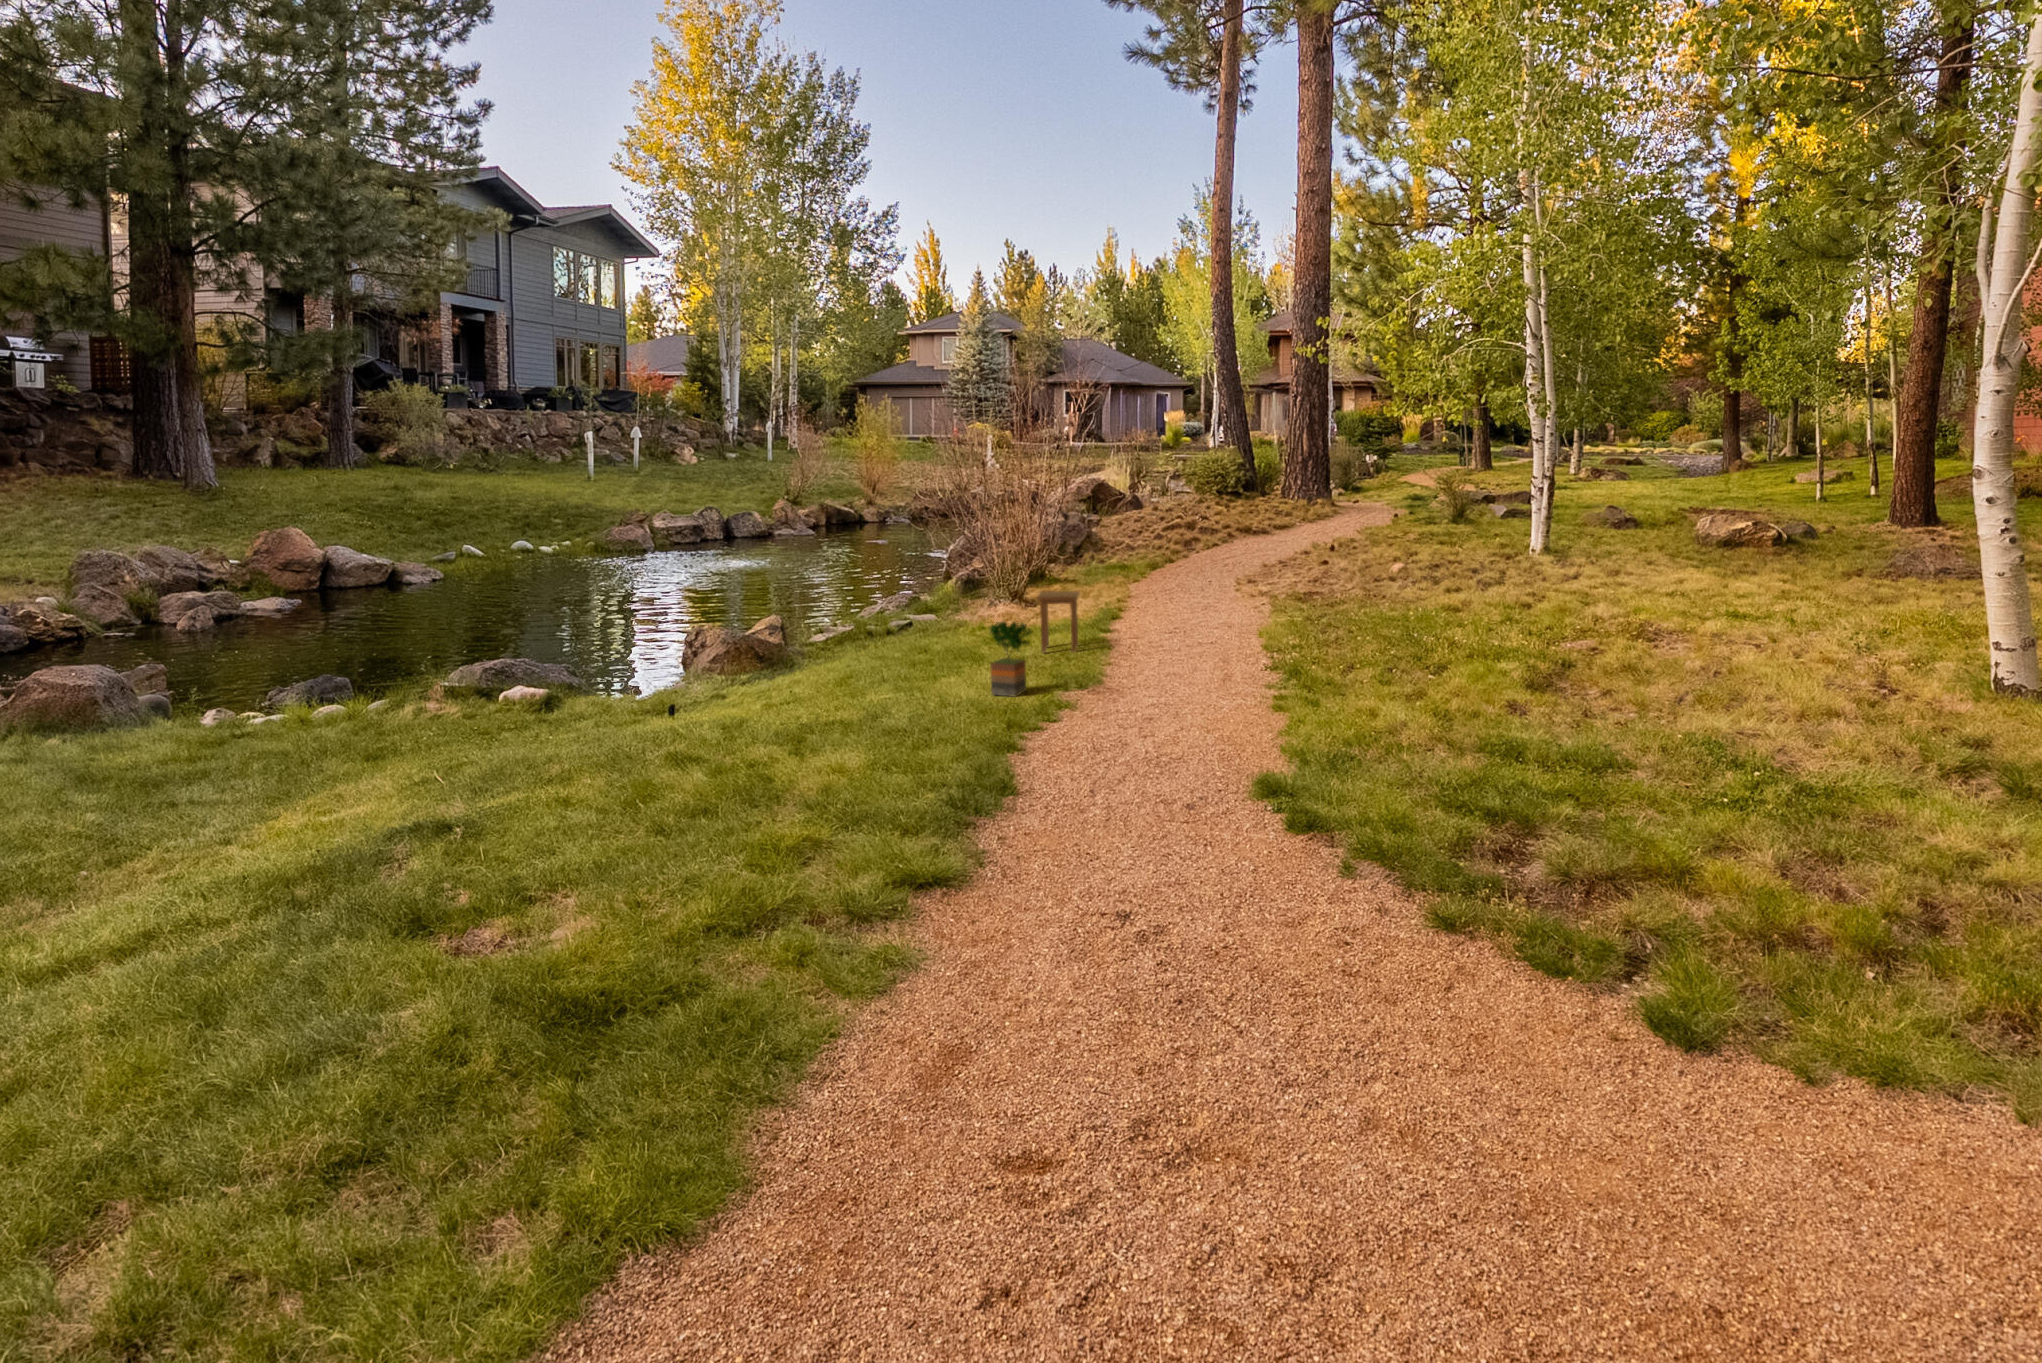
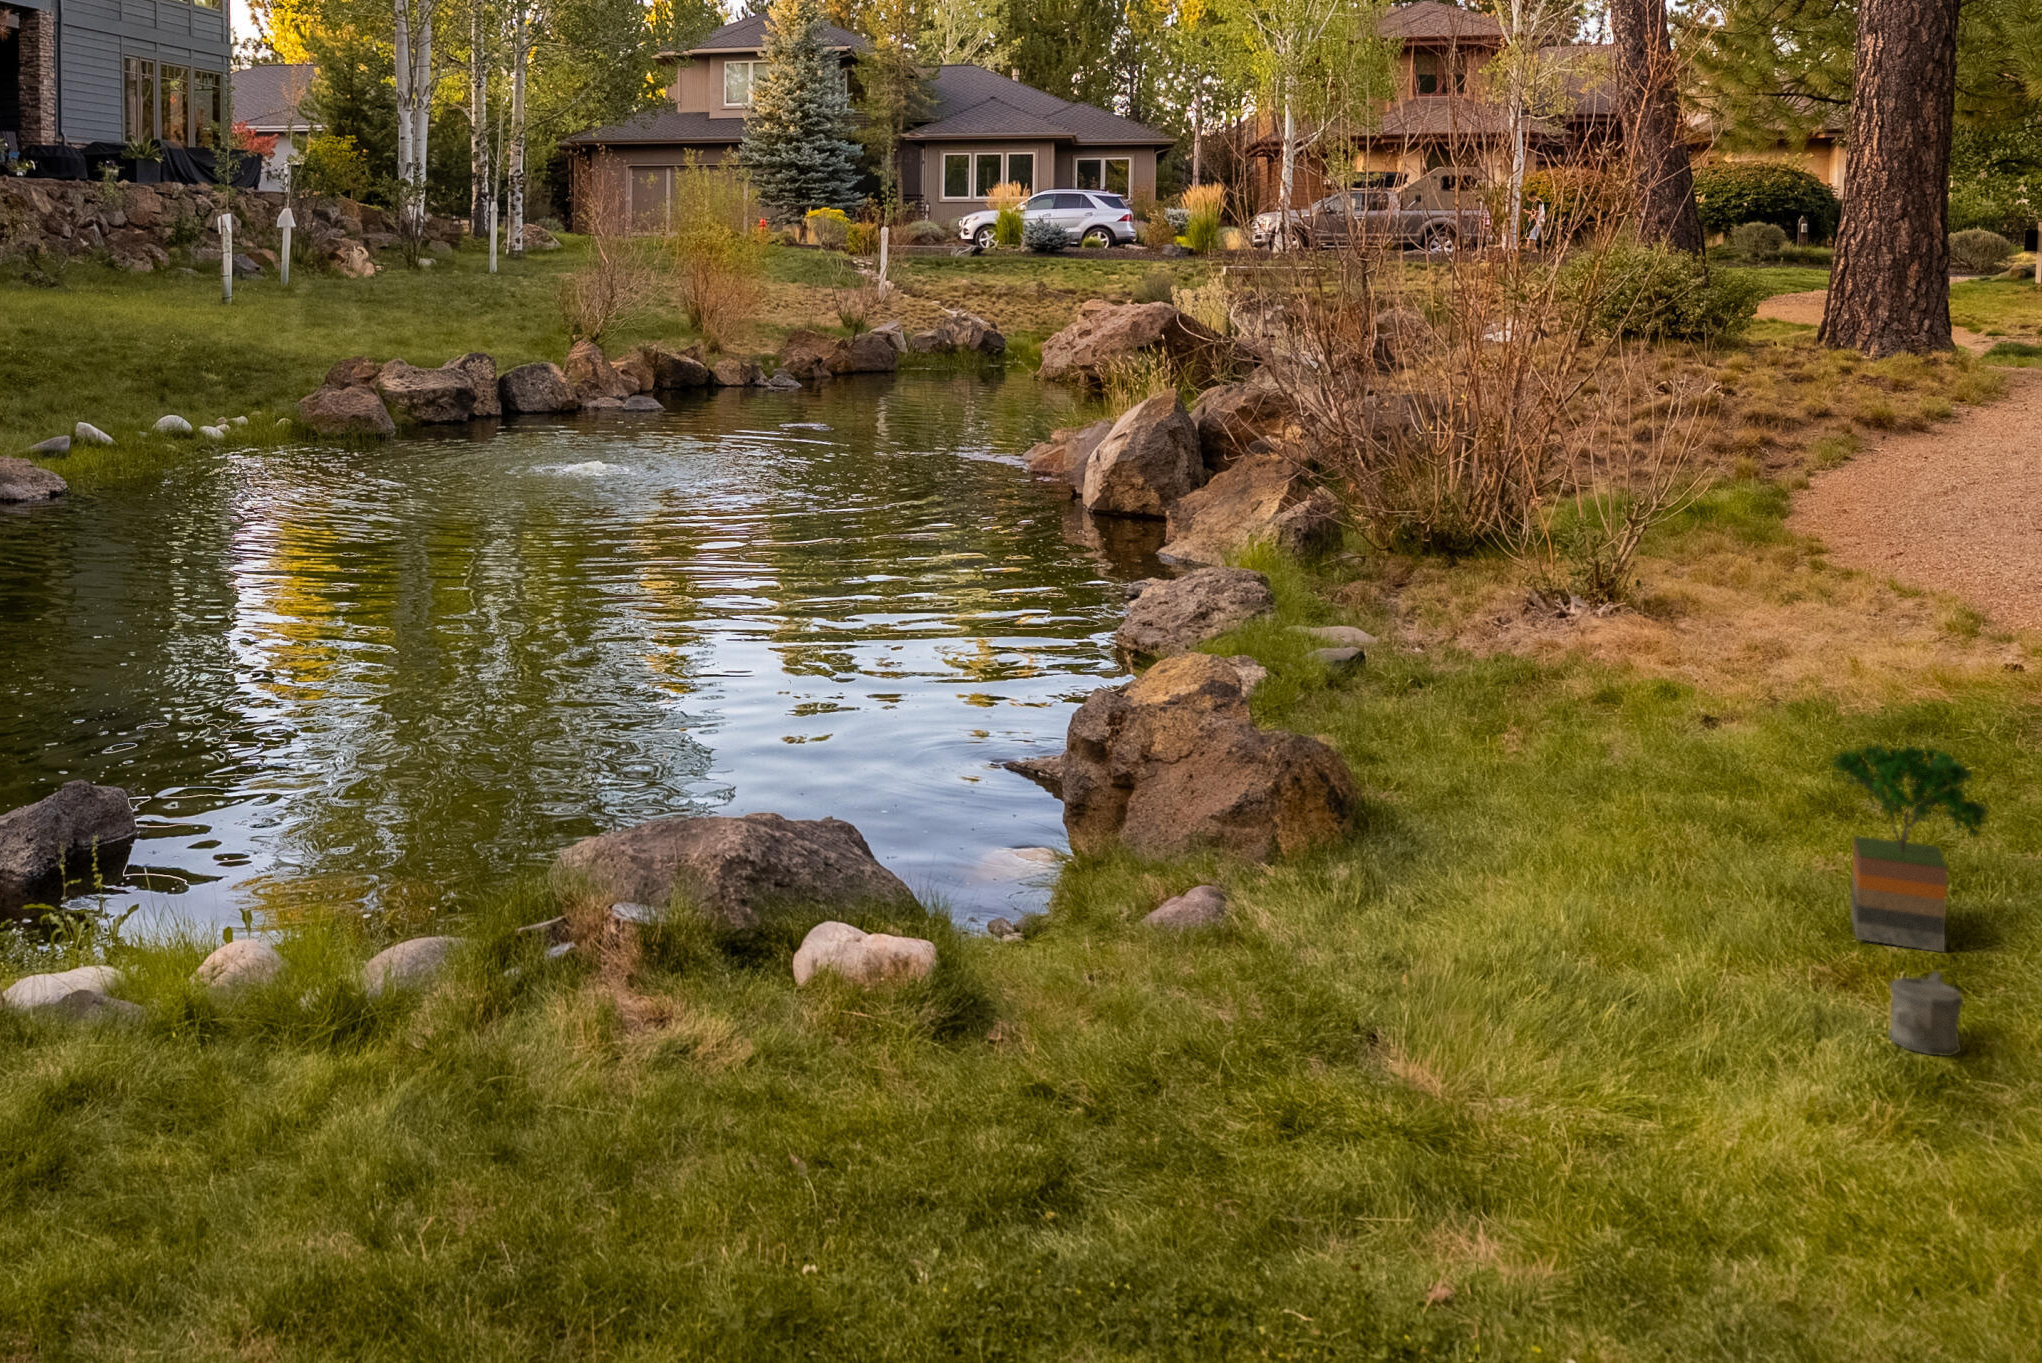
stool: present [1037,591,1080,653] -> none [1697,619,1846,779]
watering can: none [936,695,977,721] -> present [1889,972,1963,1056]

